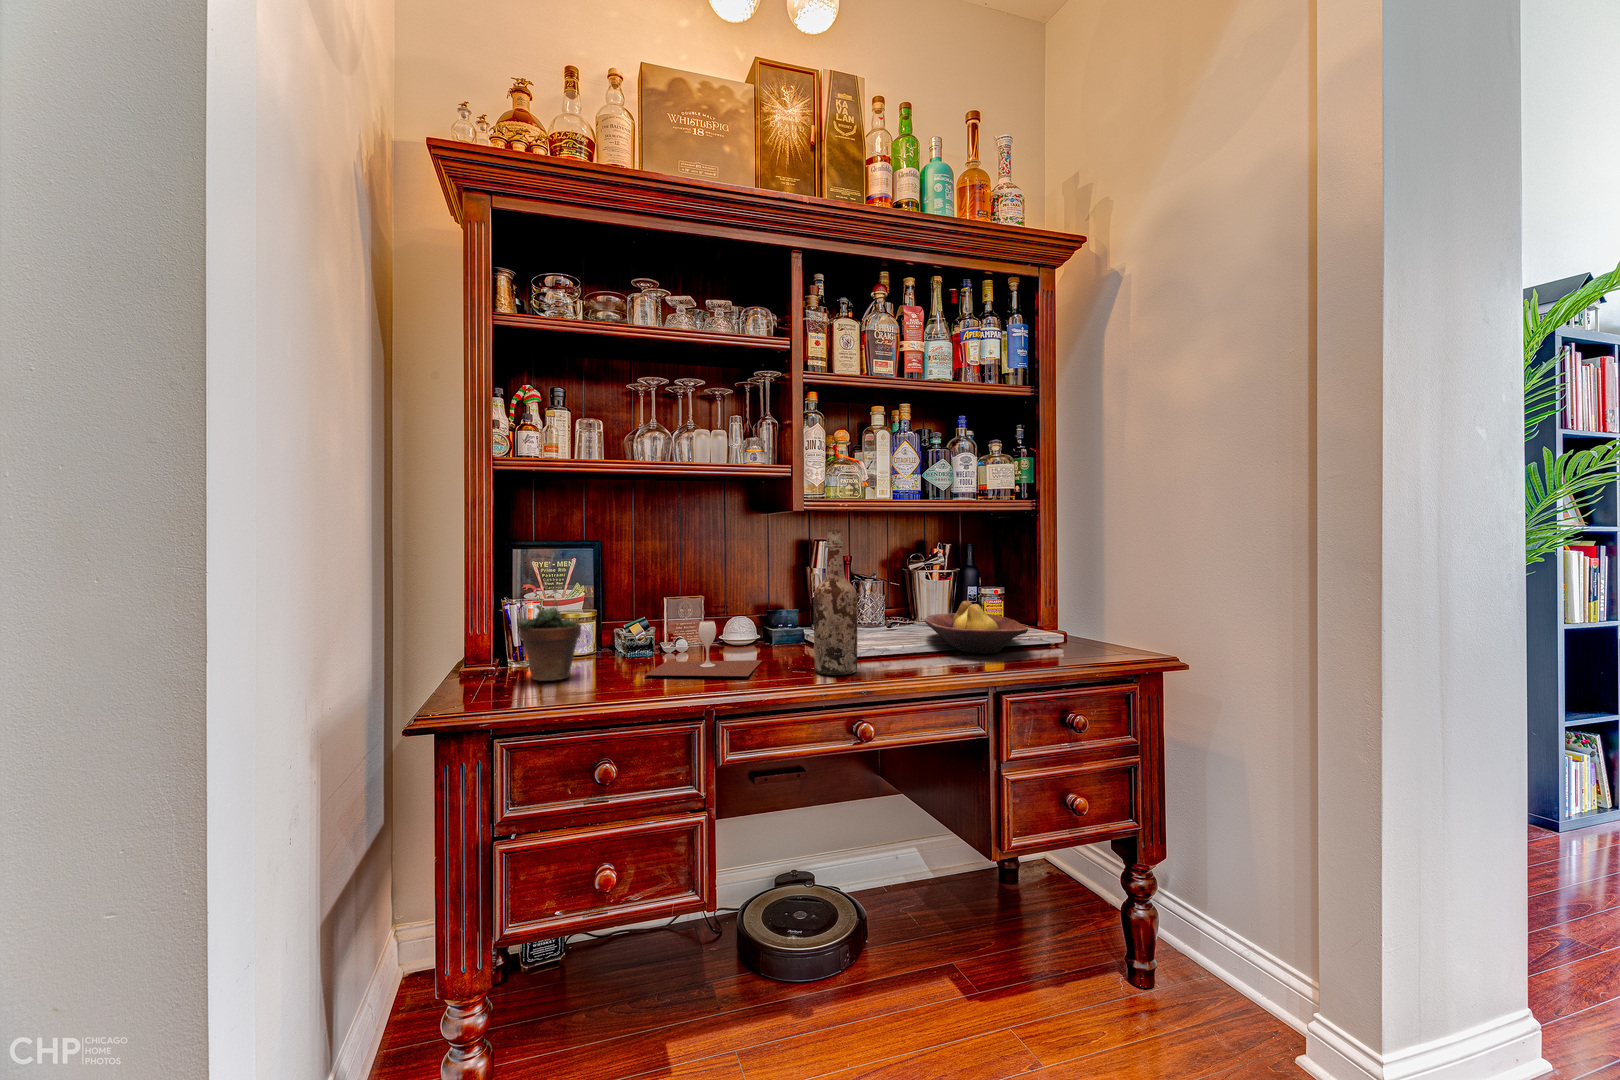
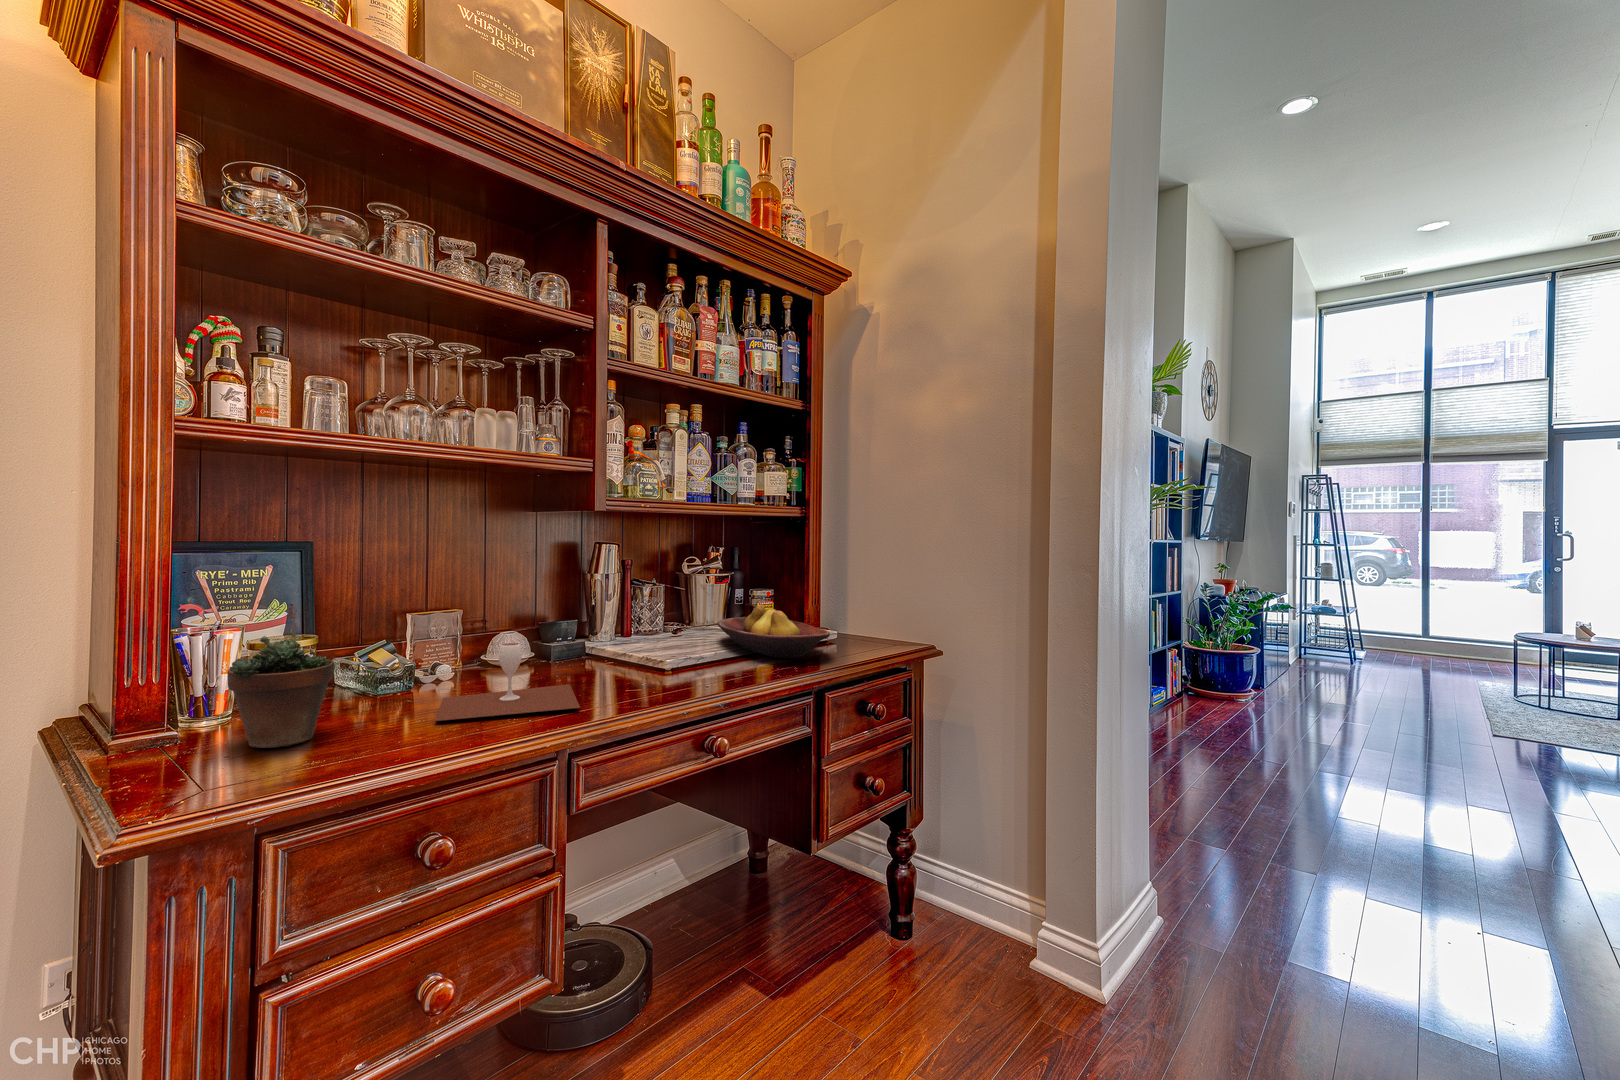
wine bottle: present [814,530,858,675] -> none [647,536,696,696]

